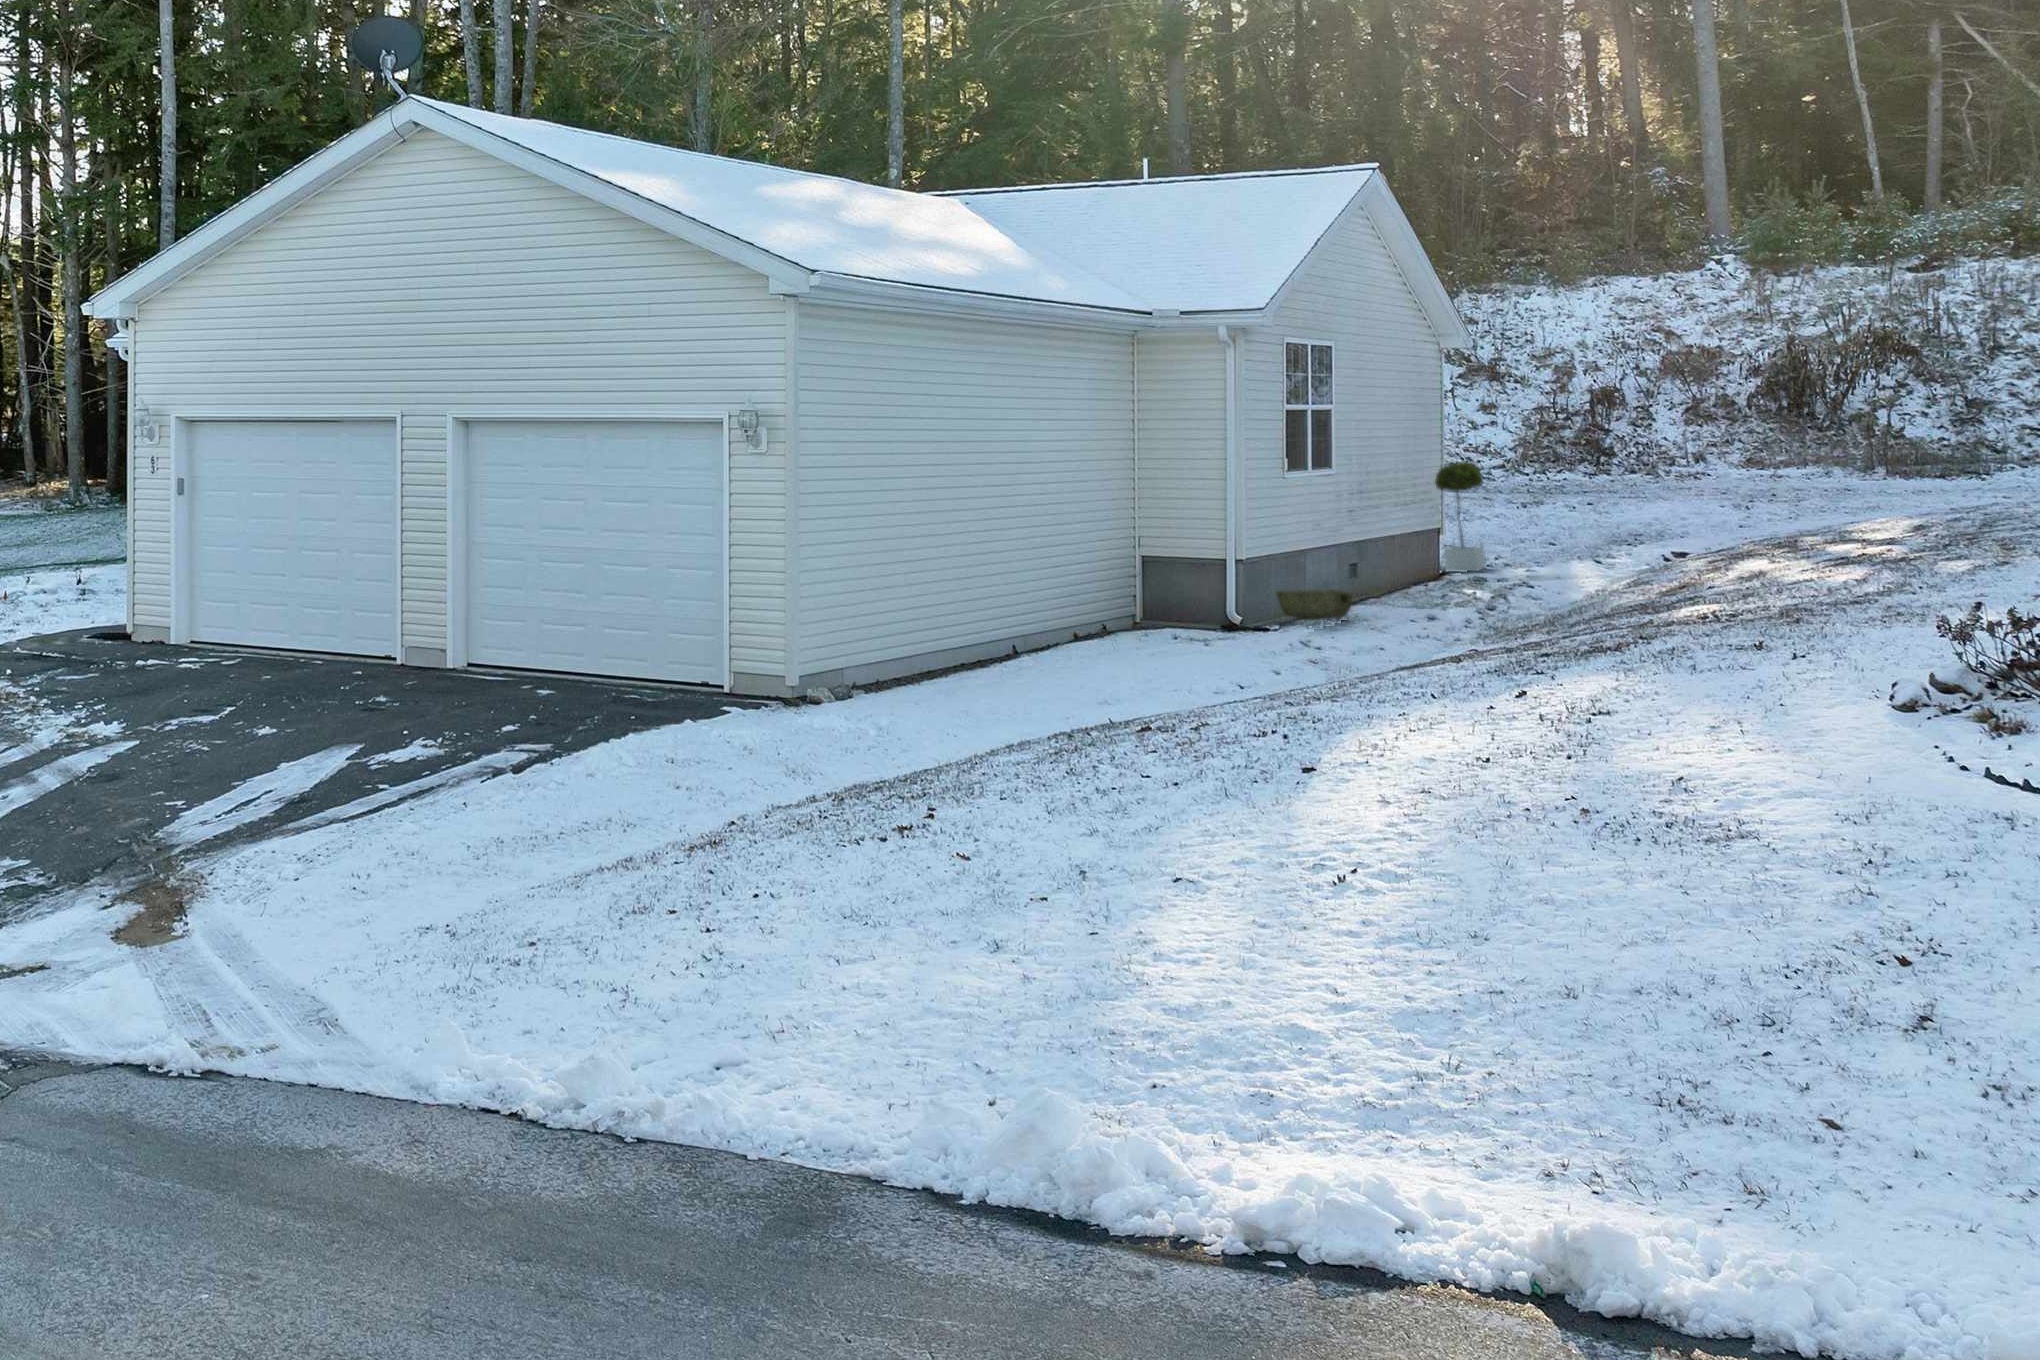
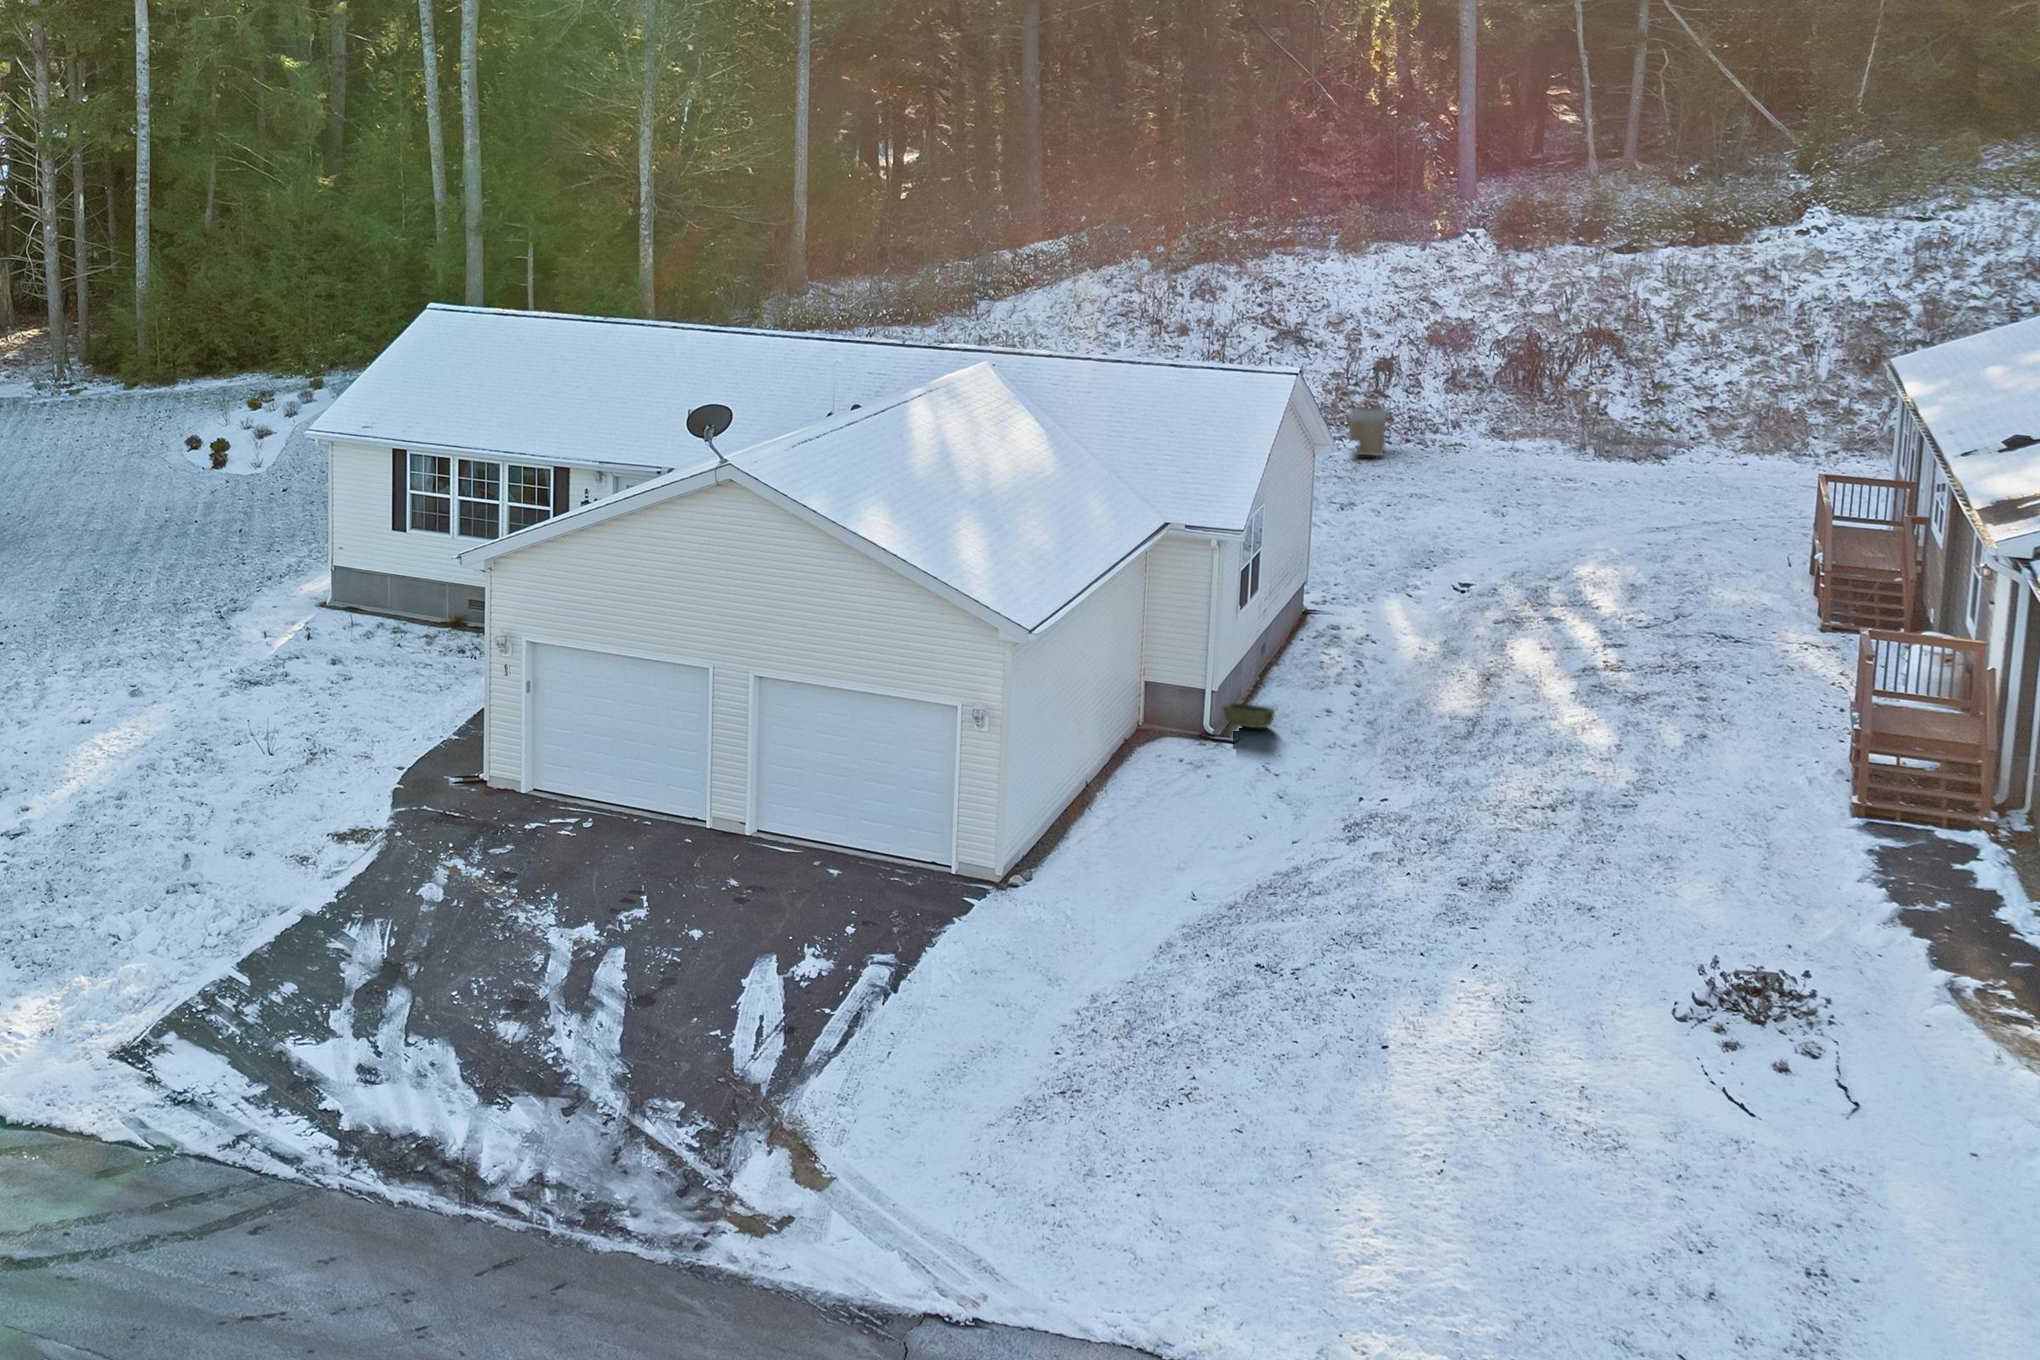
storage bench: none [1554,450,1609,507] -> present [1349,408,1387,457]
potted tree: present [1435,461,1485,571] -> none [1305,545,1340,623]

